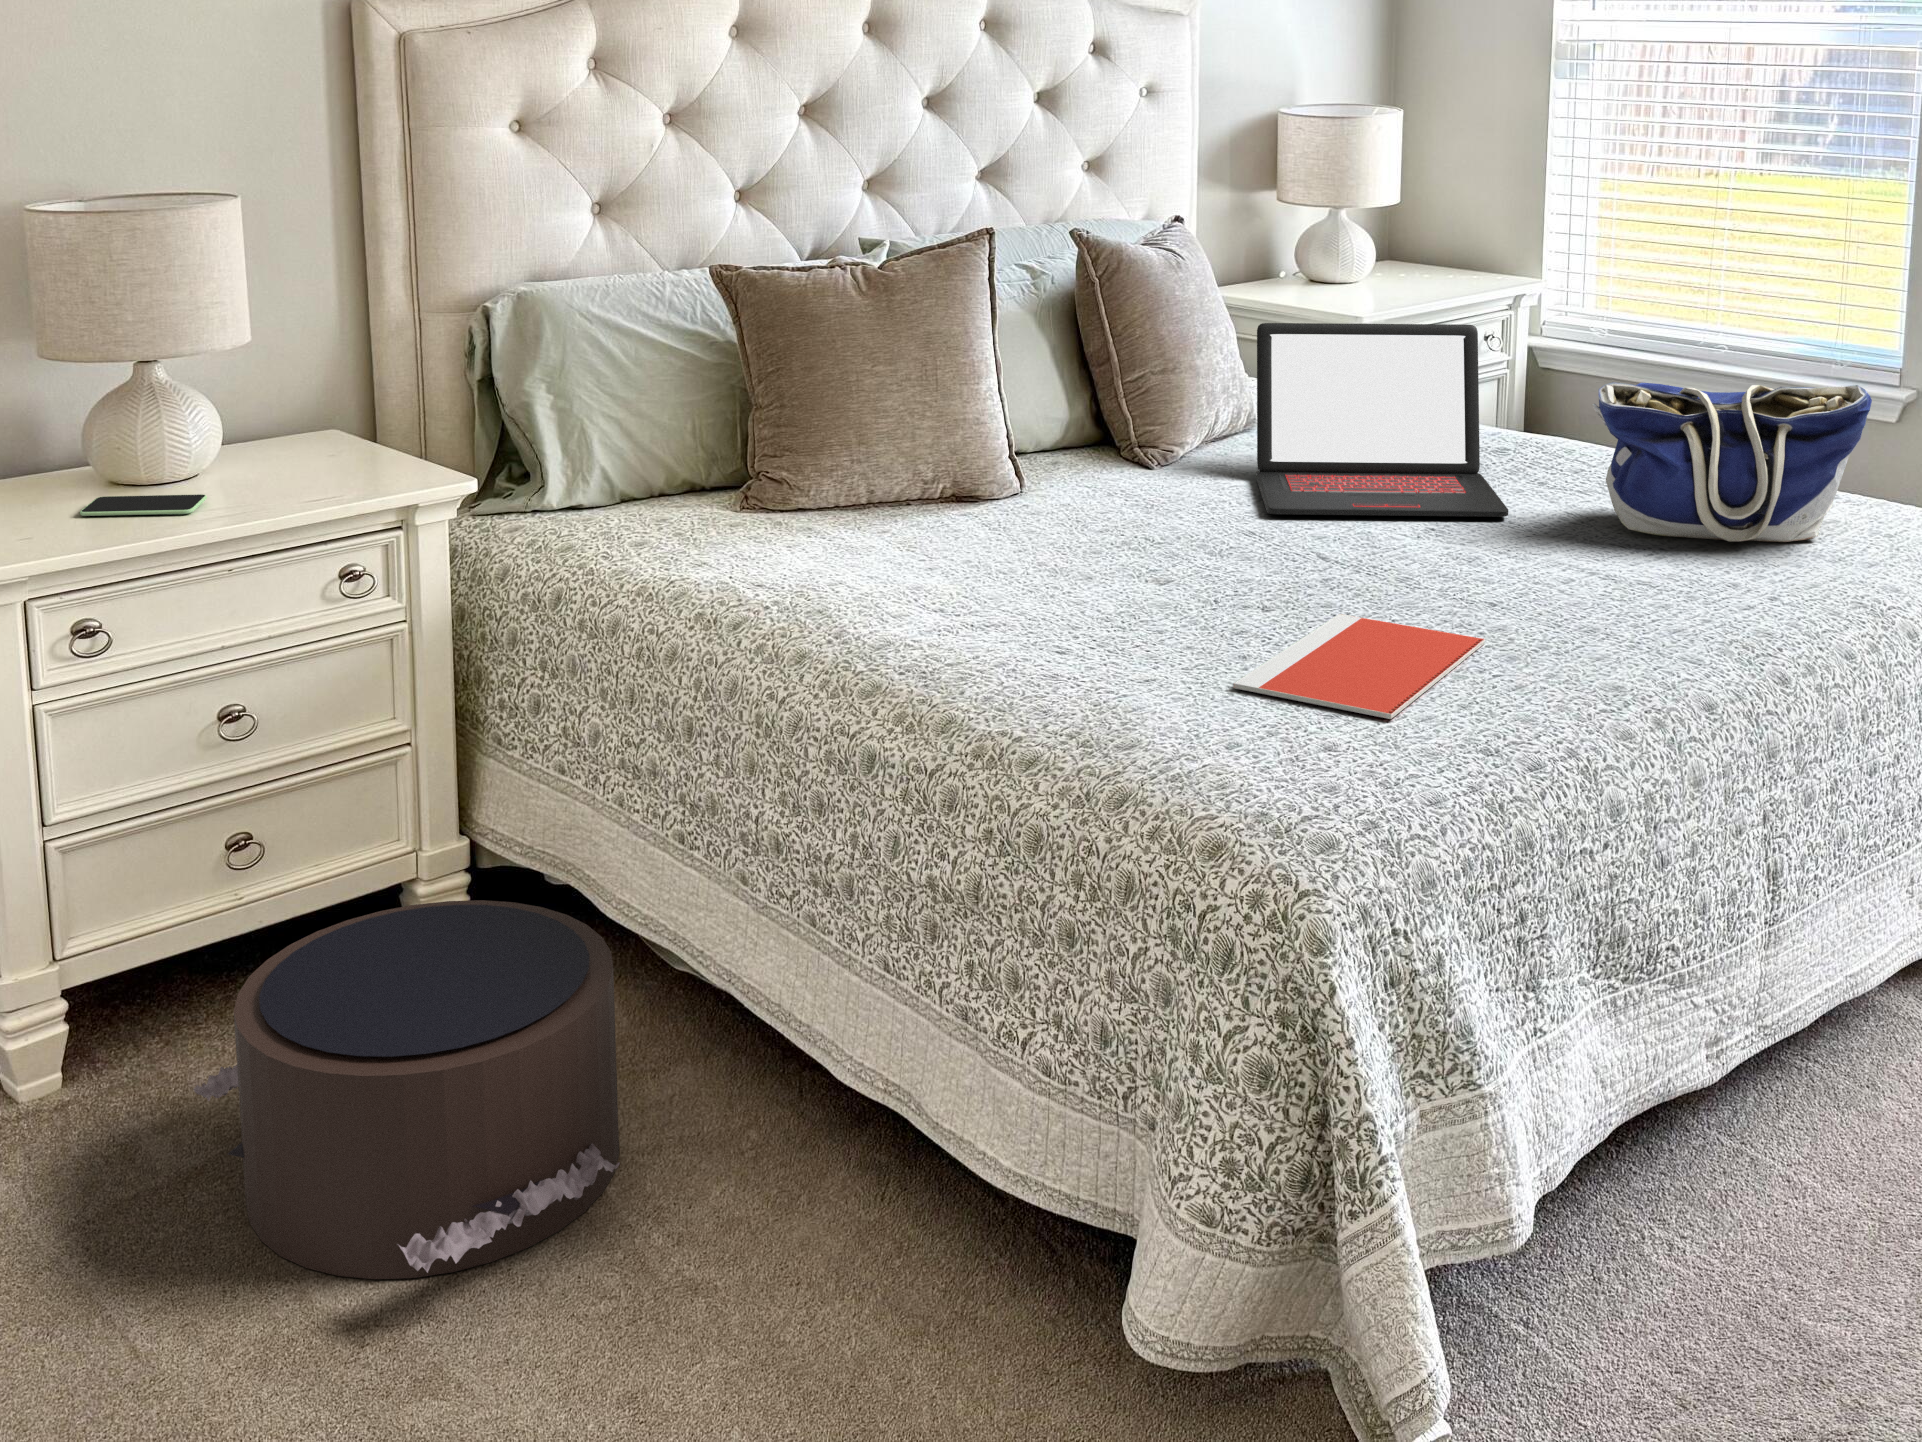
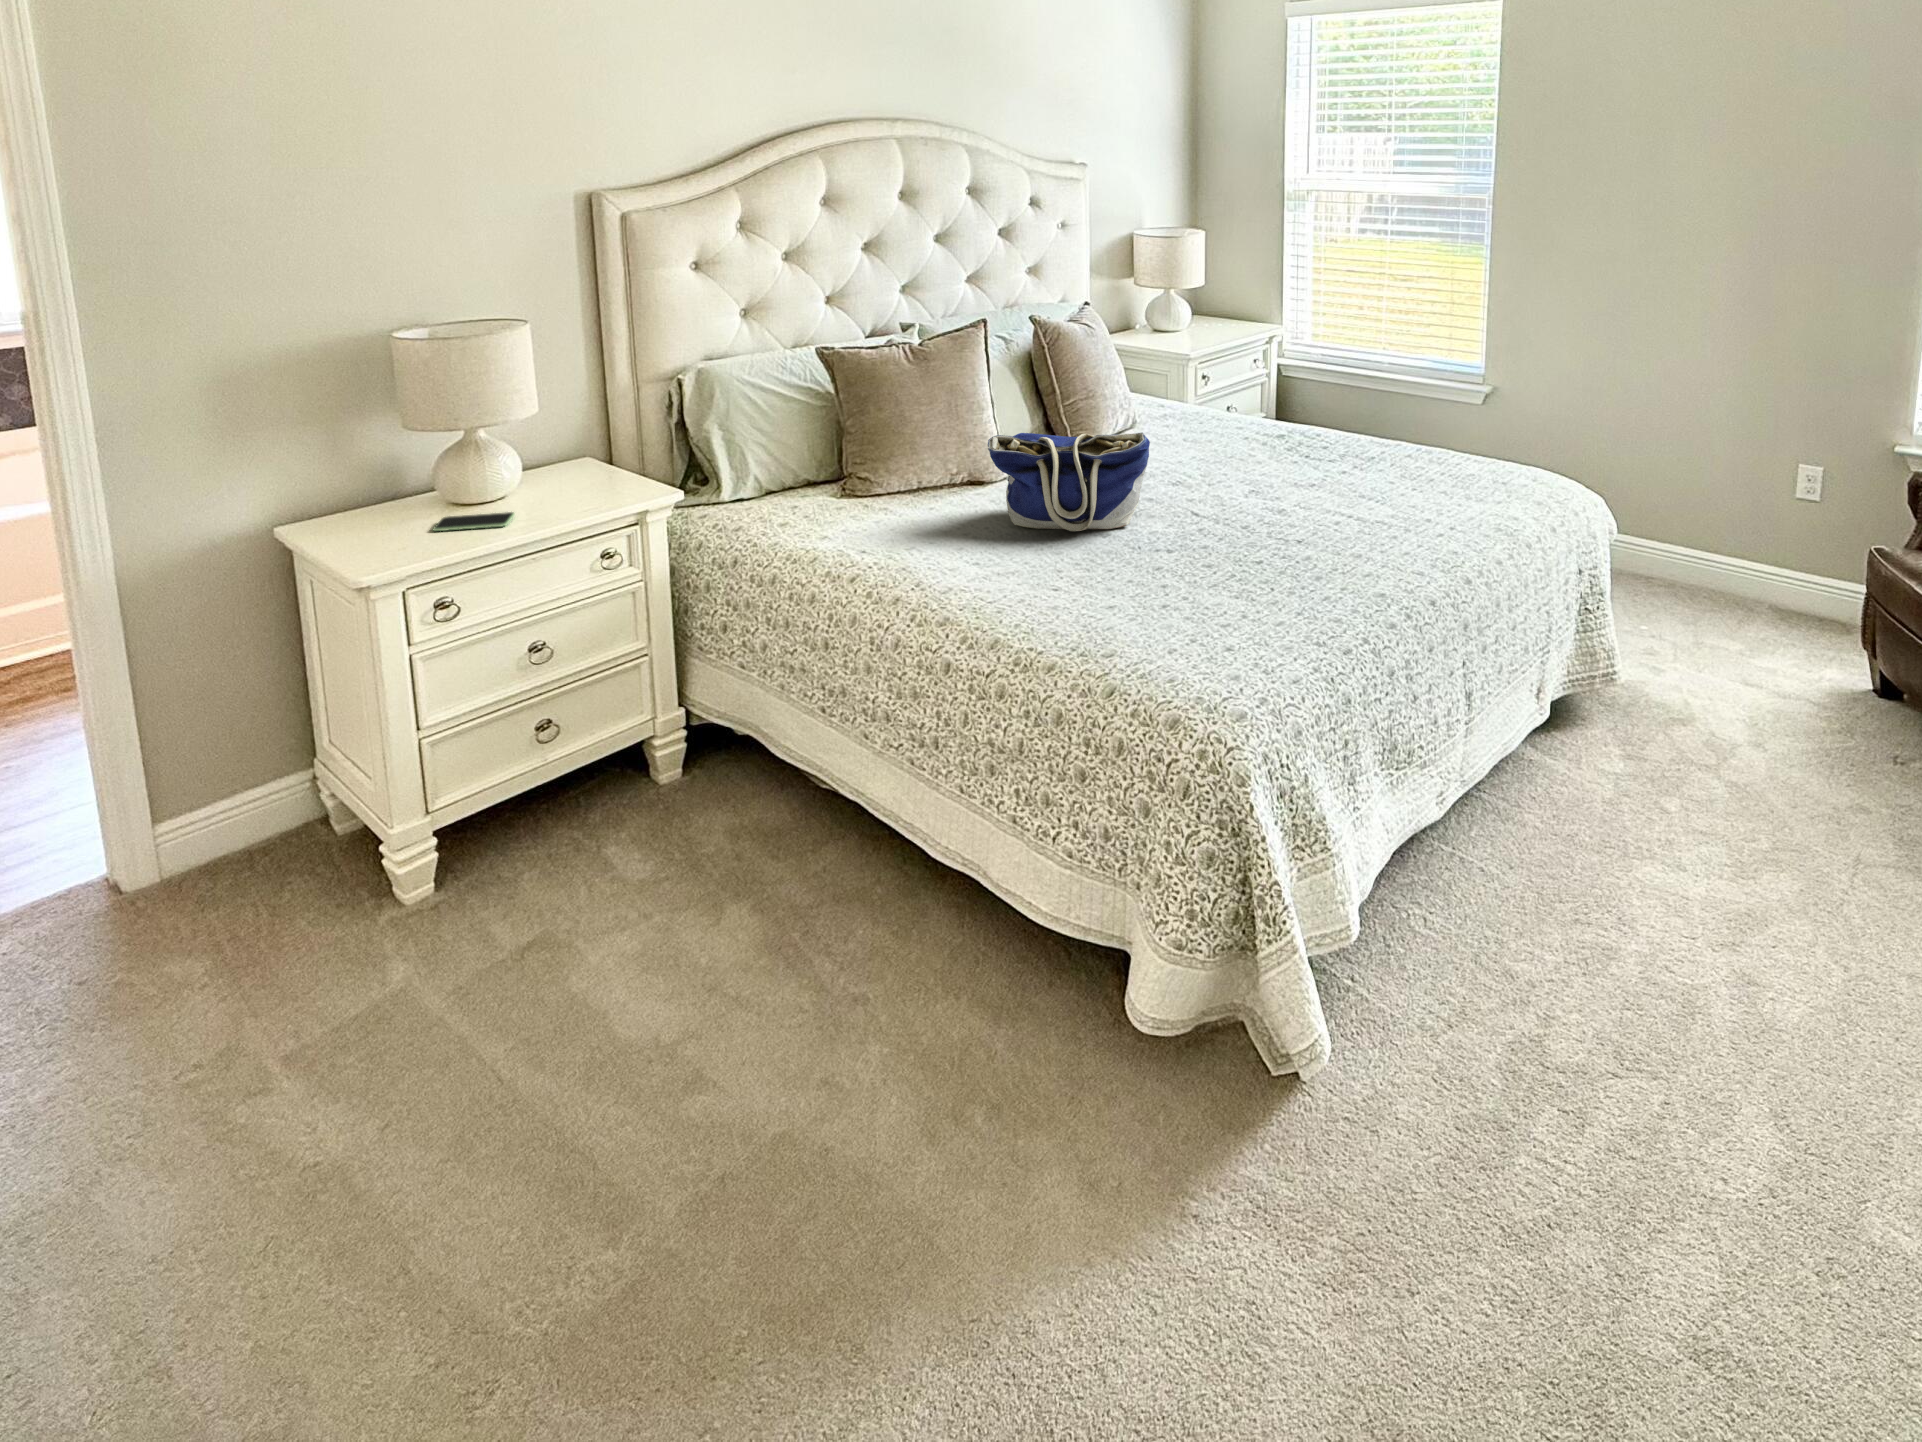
laptop: present [1256,323,1508,517] -> none [1144,367,1294,486]
tote bag: present [1592,382,1872,542] -> present [988,433,1150,531]
notebook: present [1234,614,1485,719] -> none [1163,553,1300,625]
pouf: present [193,900,620,1279] -> none [522,758,803,1015]

